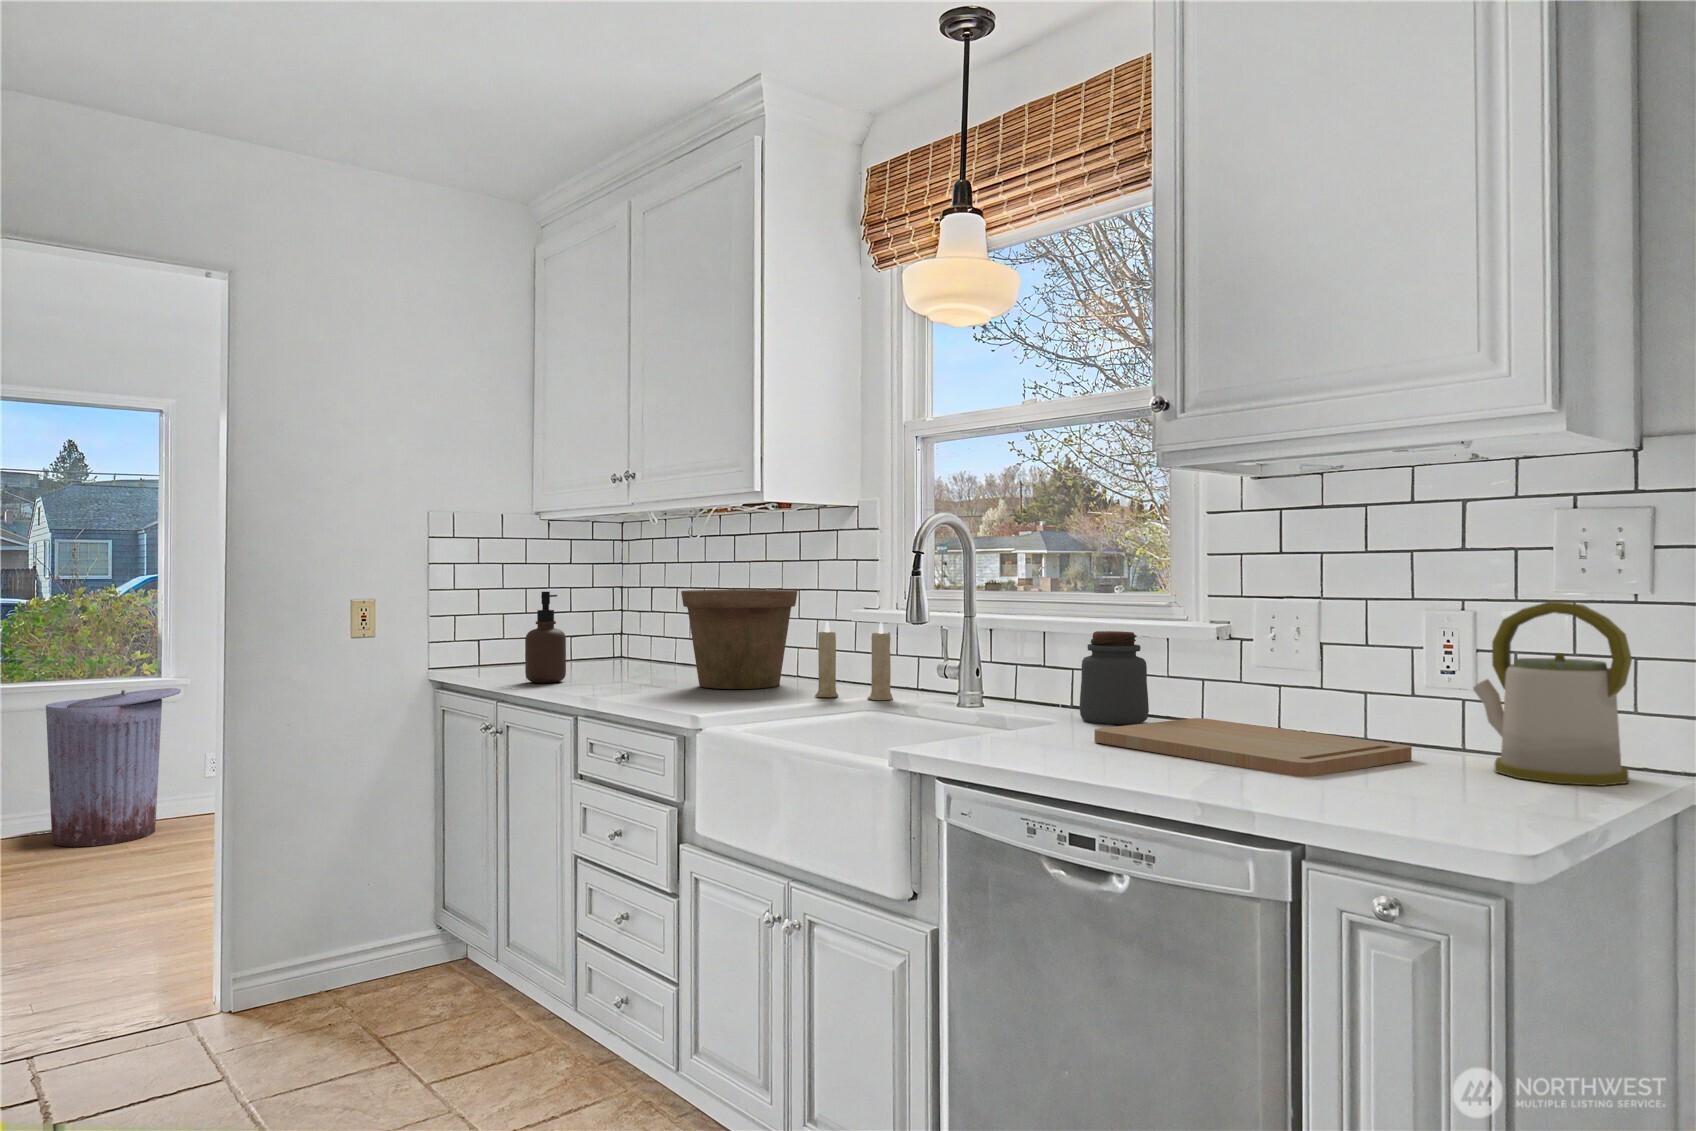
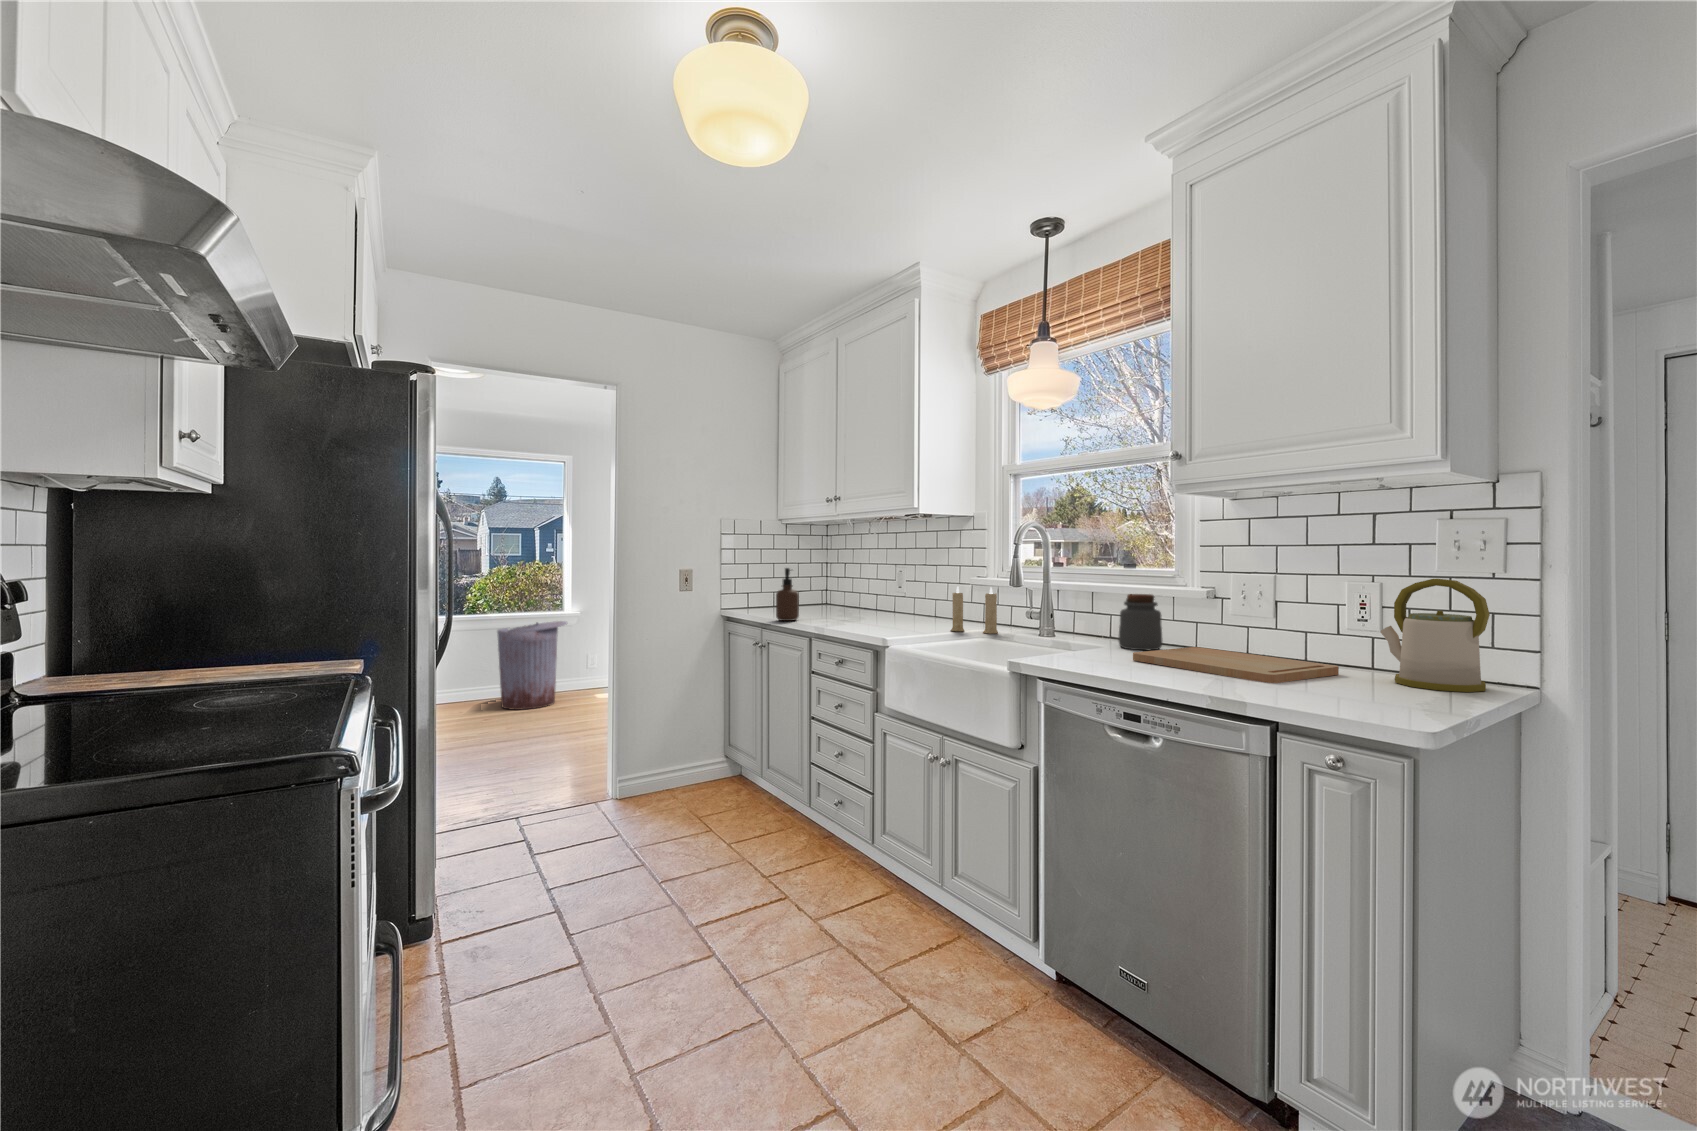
flower pot: present [681,590,797,689] -> none [868,567,936,626]

